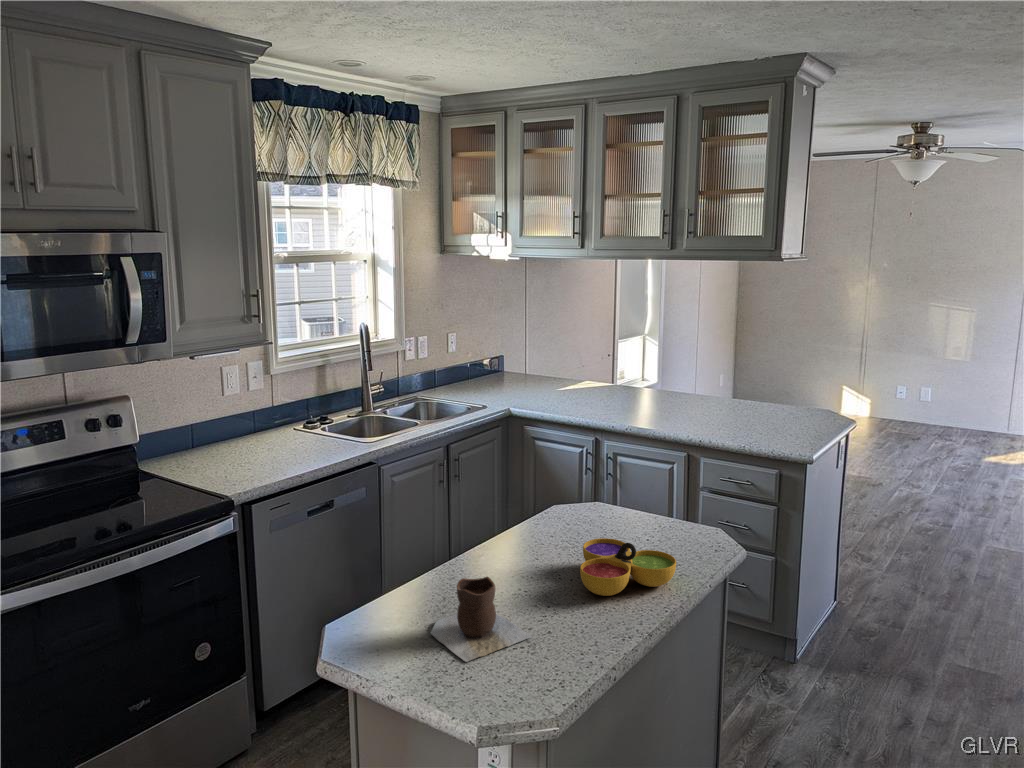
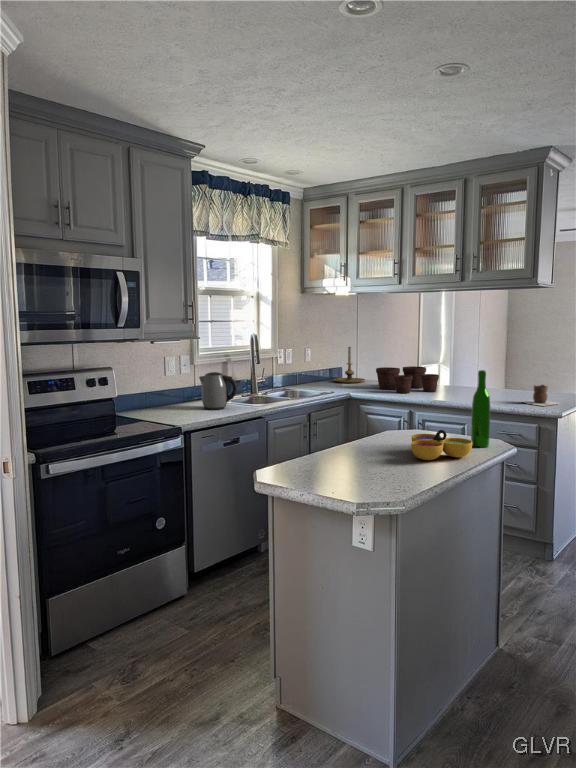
candle holder: none [490,332,535,386] -> present [334,347,365,383]
flower pot: none [549,365,639,410] -> present [376,366,439,393]
kettle: none [272,396,332,455] -> present [199,372,237,410]
wine bottle: none [676,436,706,555] -> present [471,370,490,447]
vase: present [430,577,532,662] -> present [524,385,558,406]

